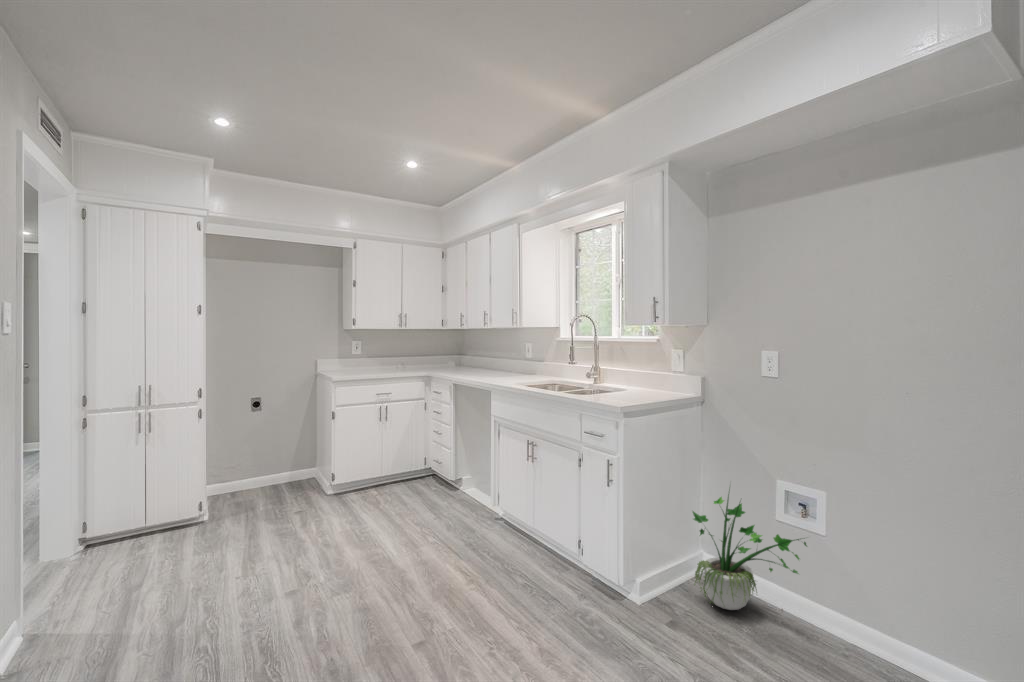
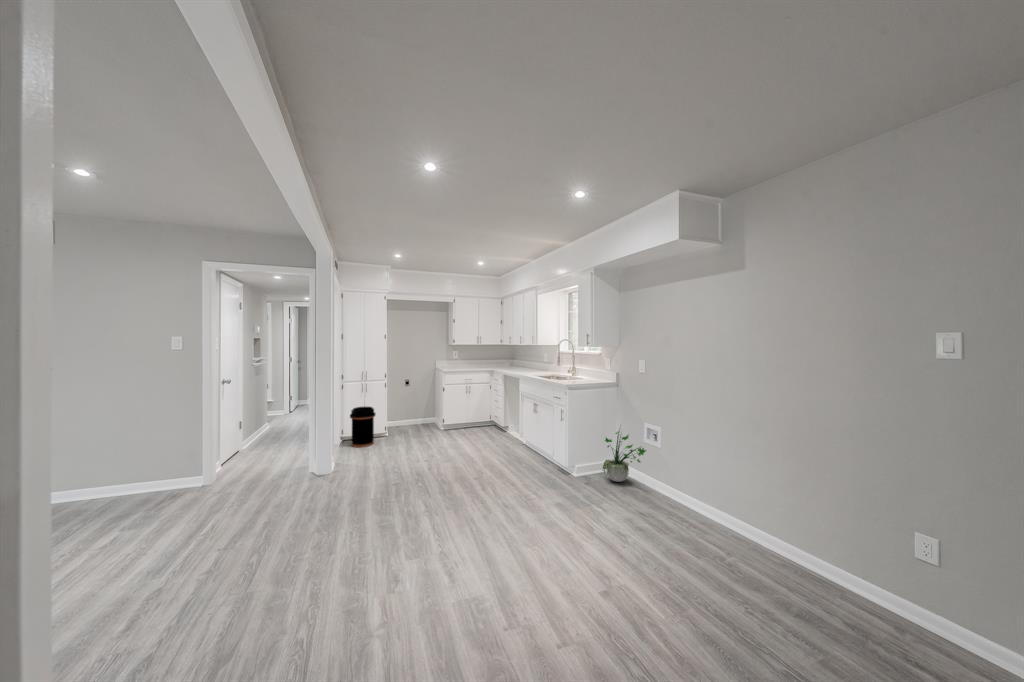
trash can: none [108,462,175,558] -> present [350,407,376,447]

